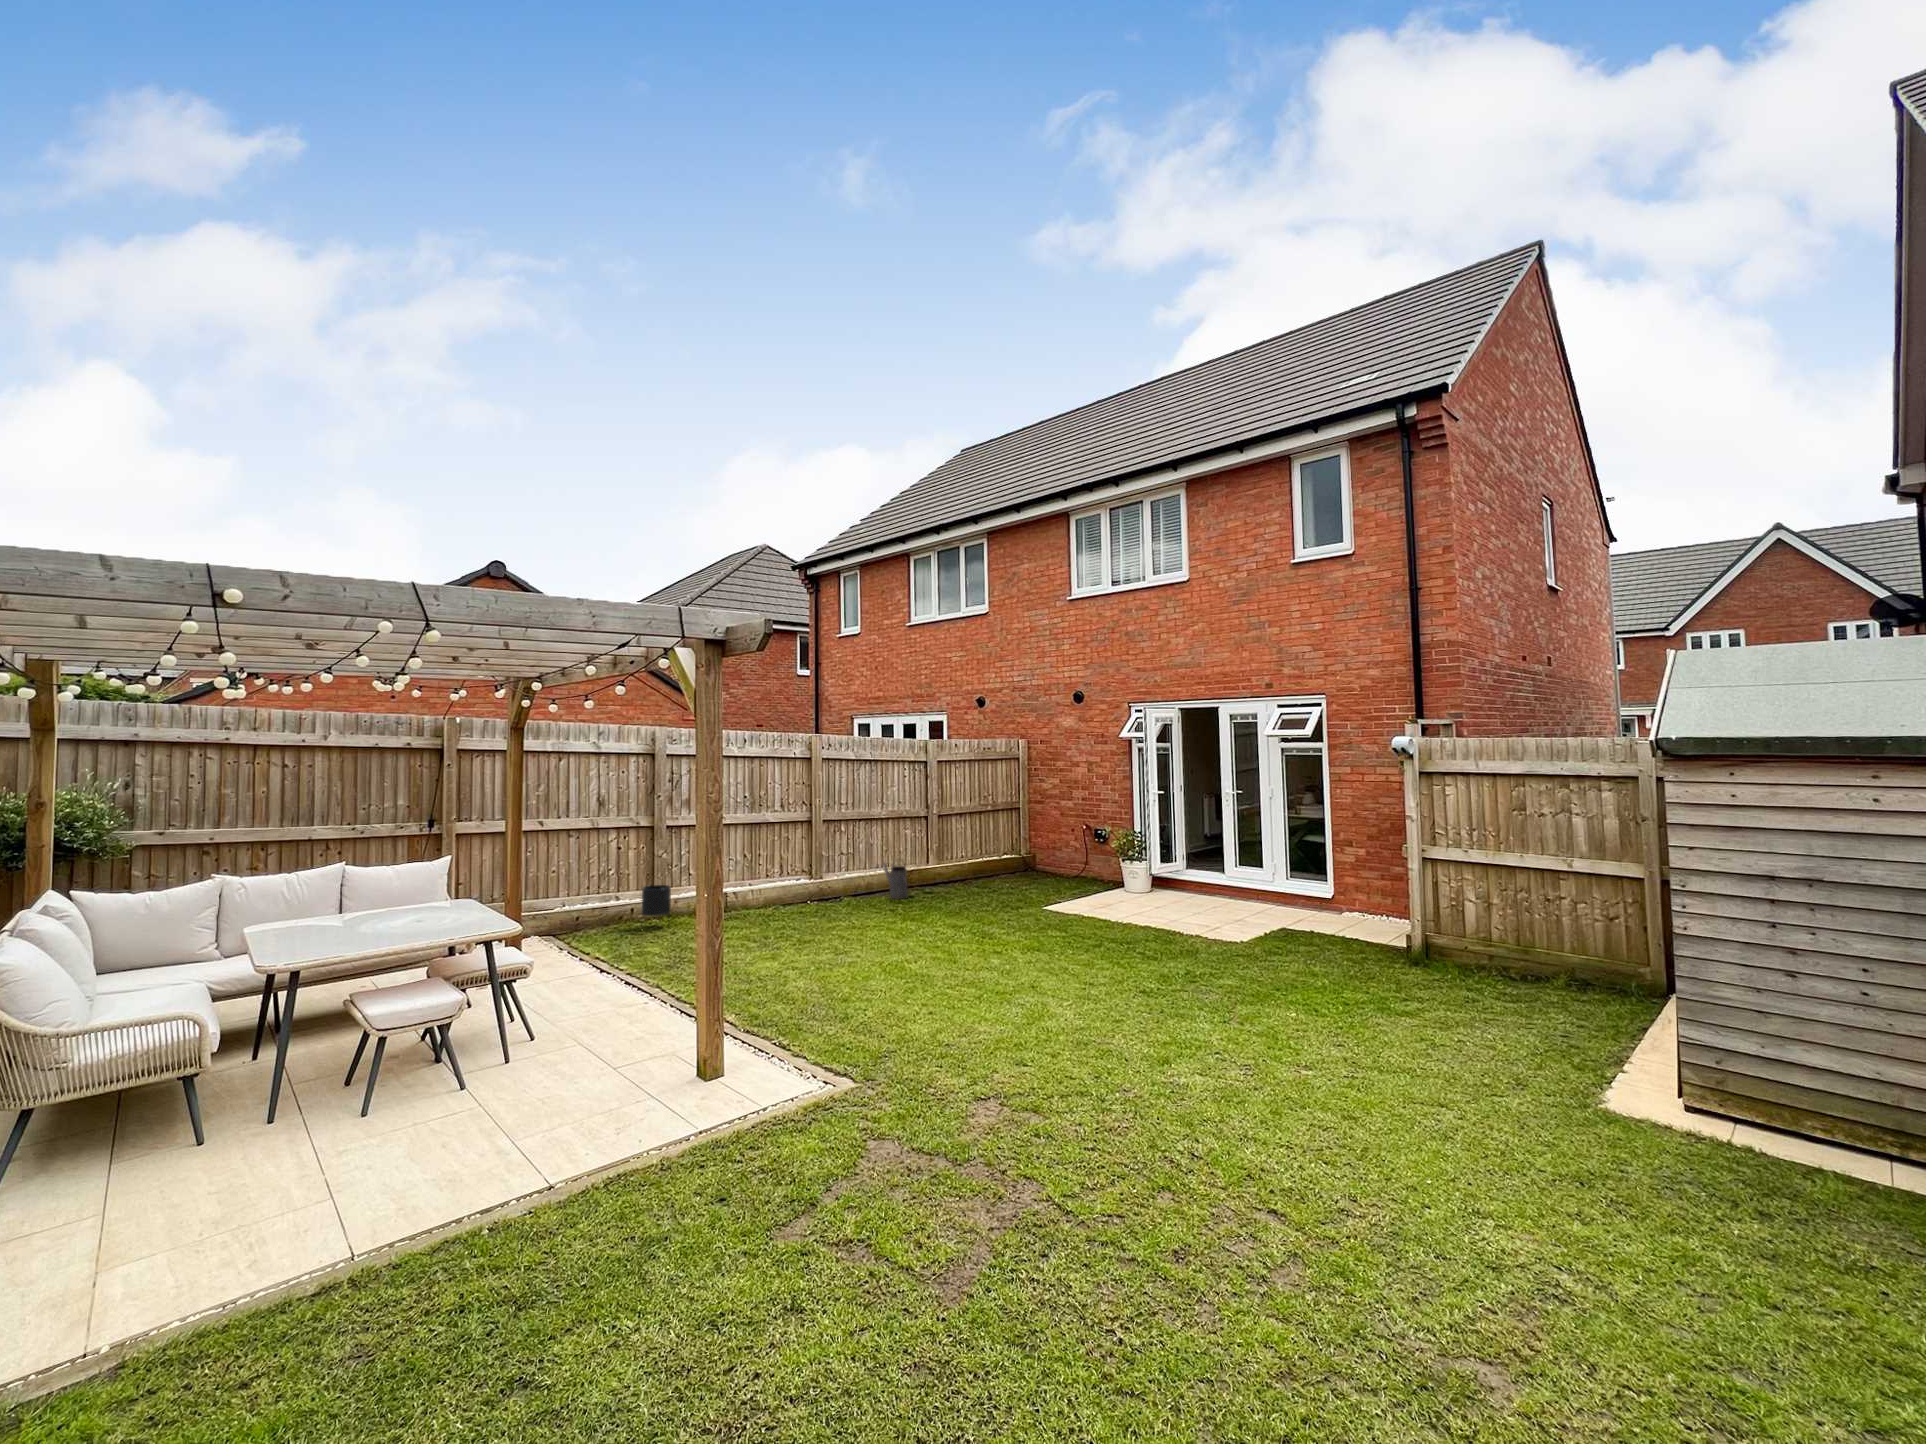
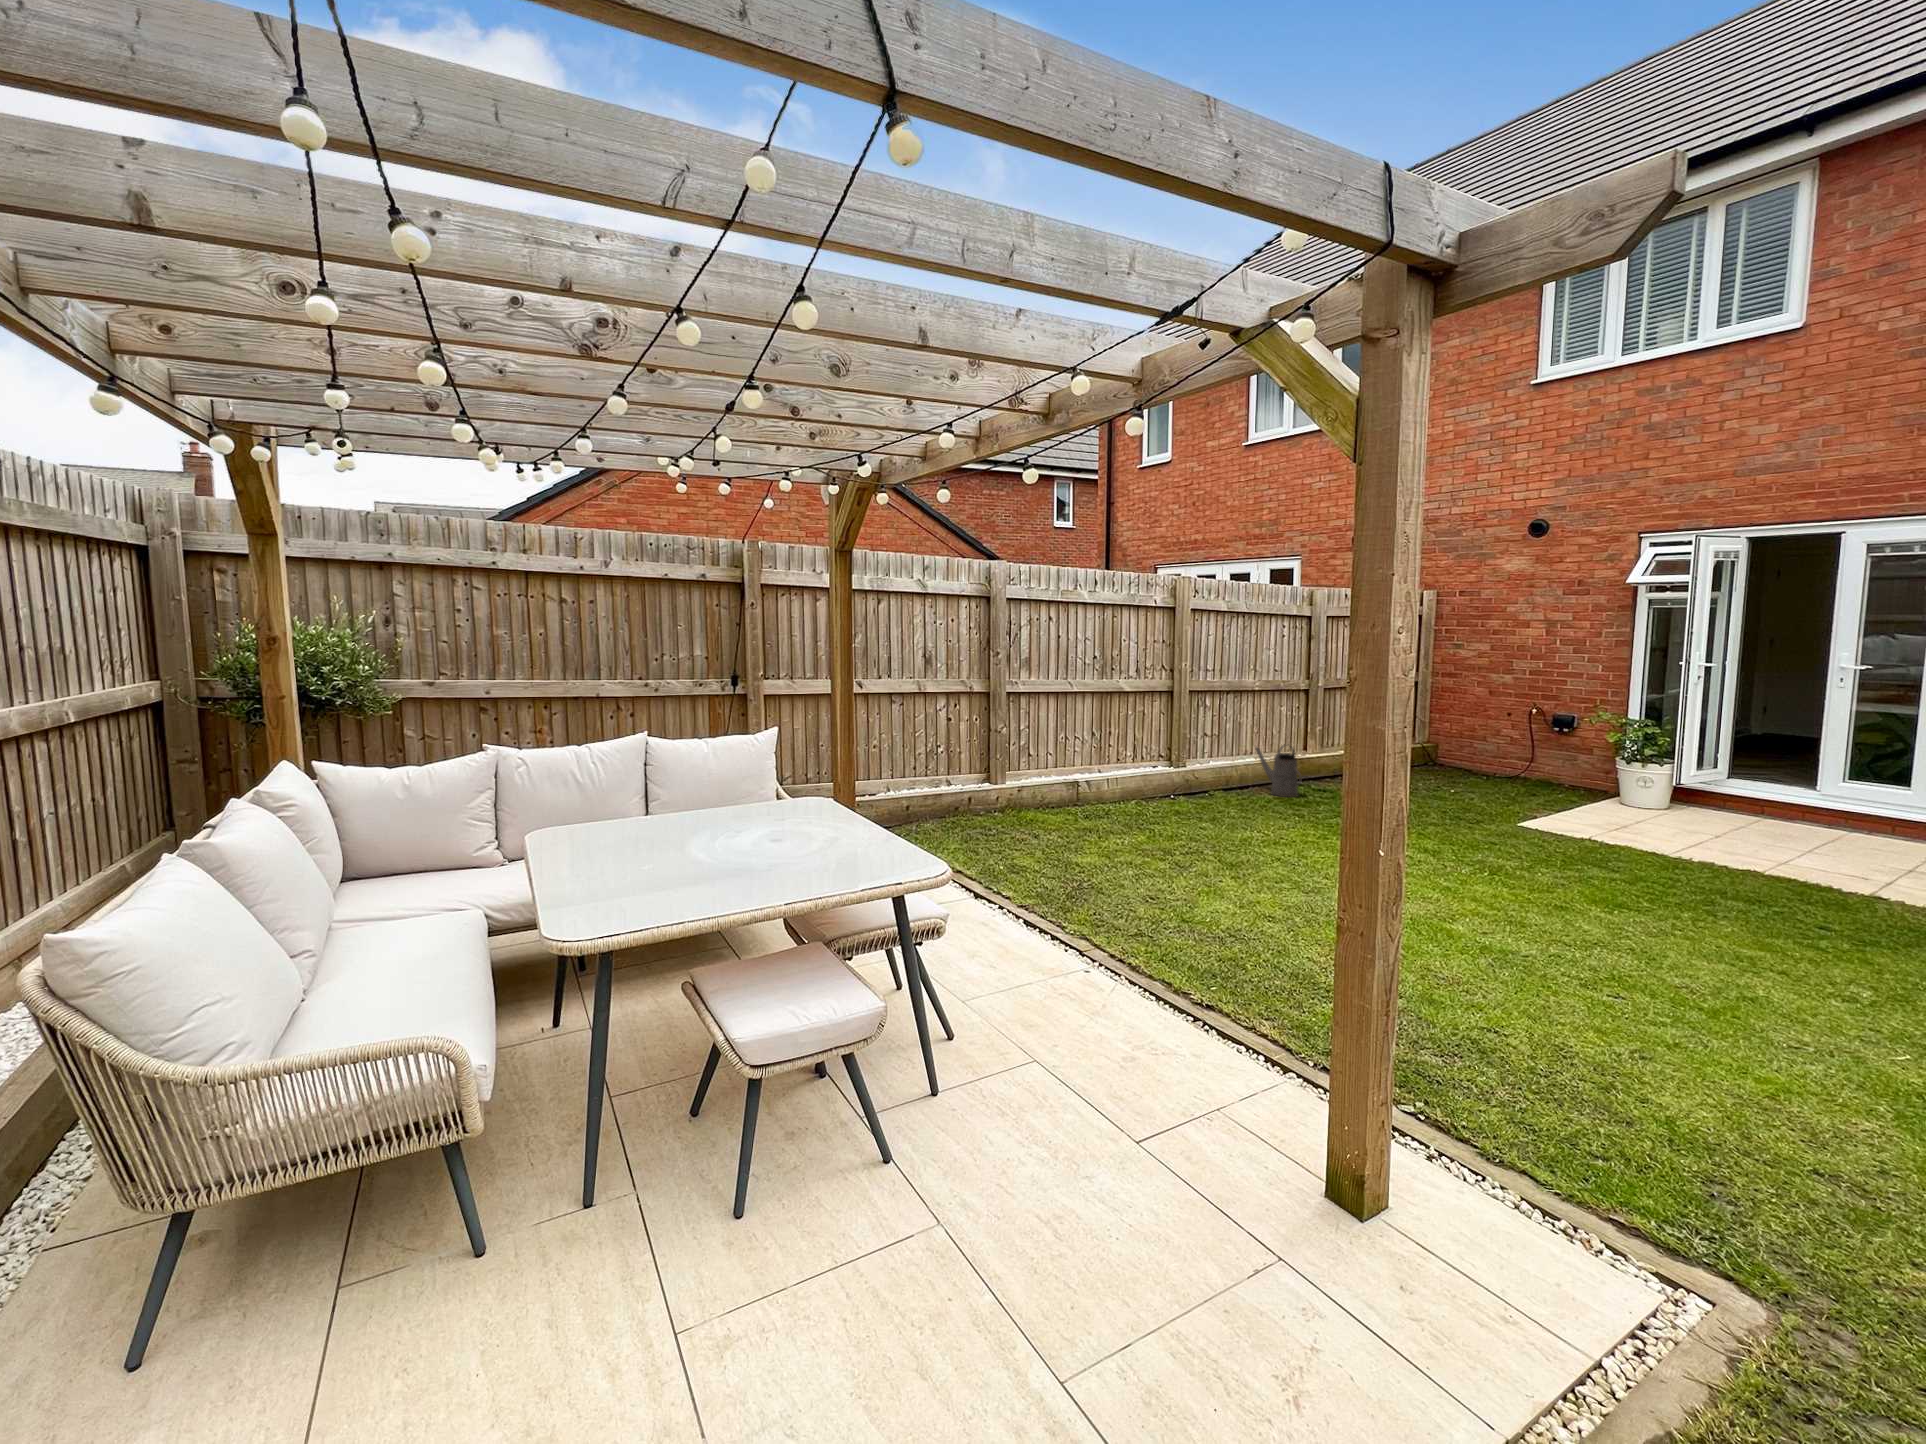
planter: present [641,885,671,916] -> none [979,768,1016,824]

